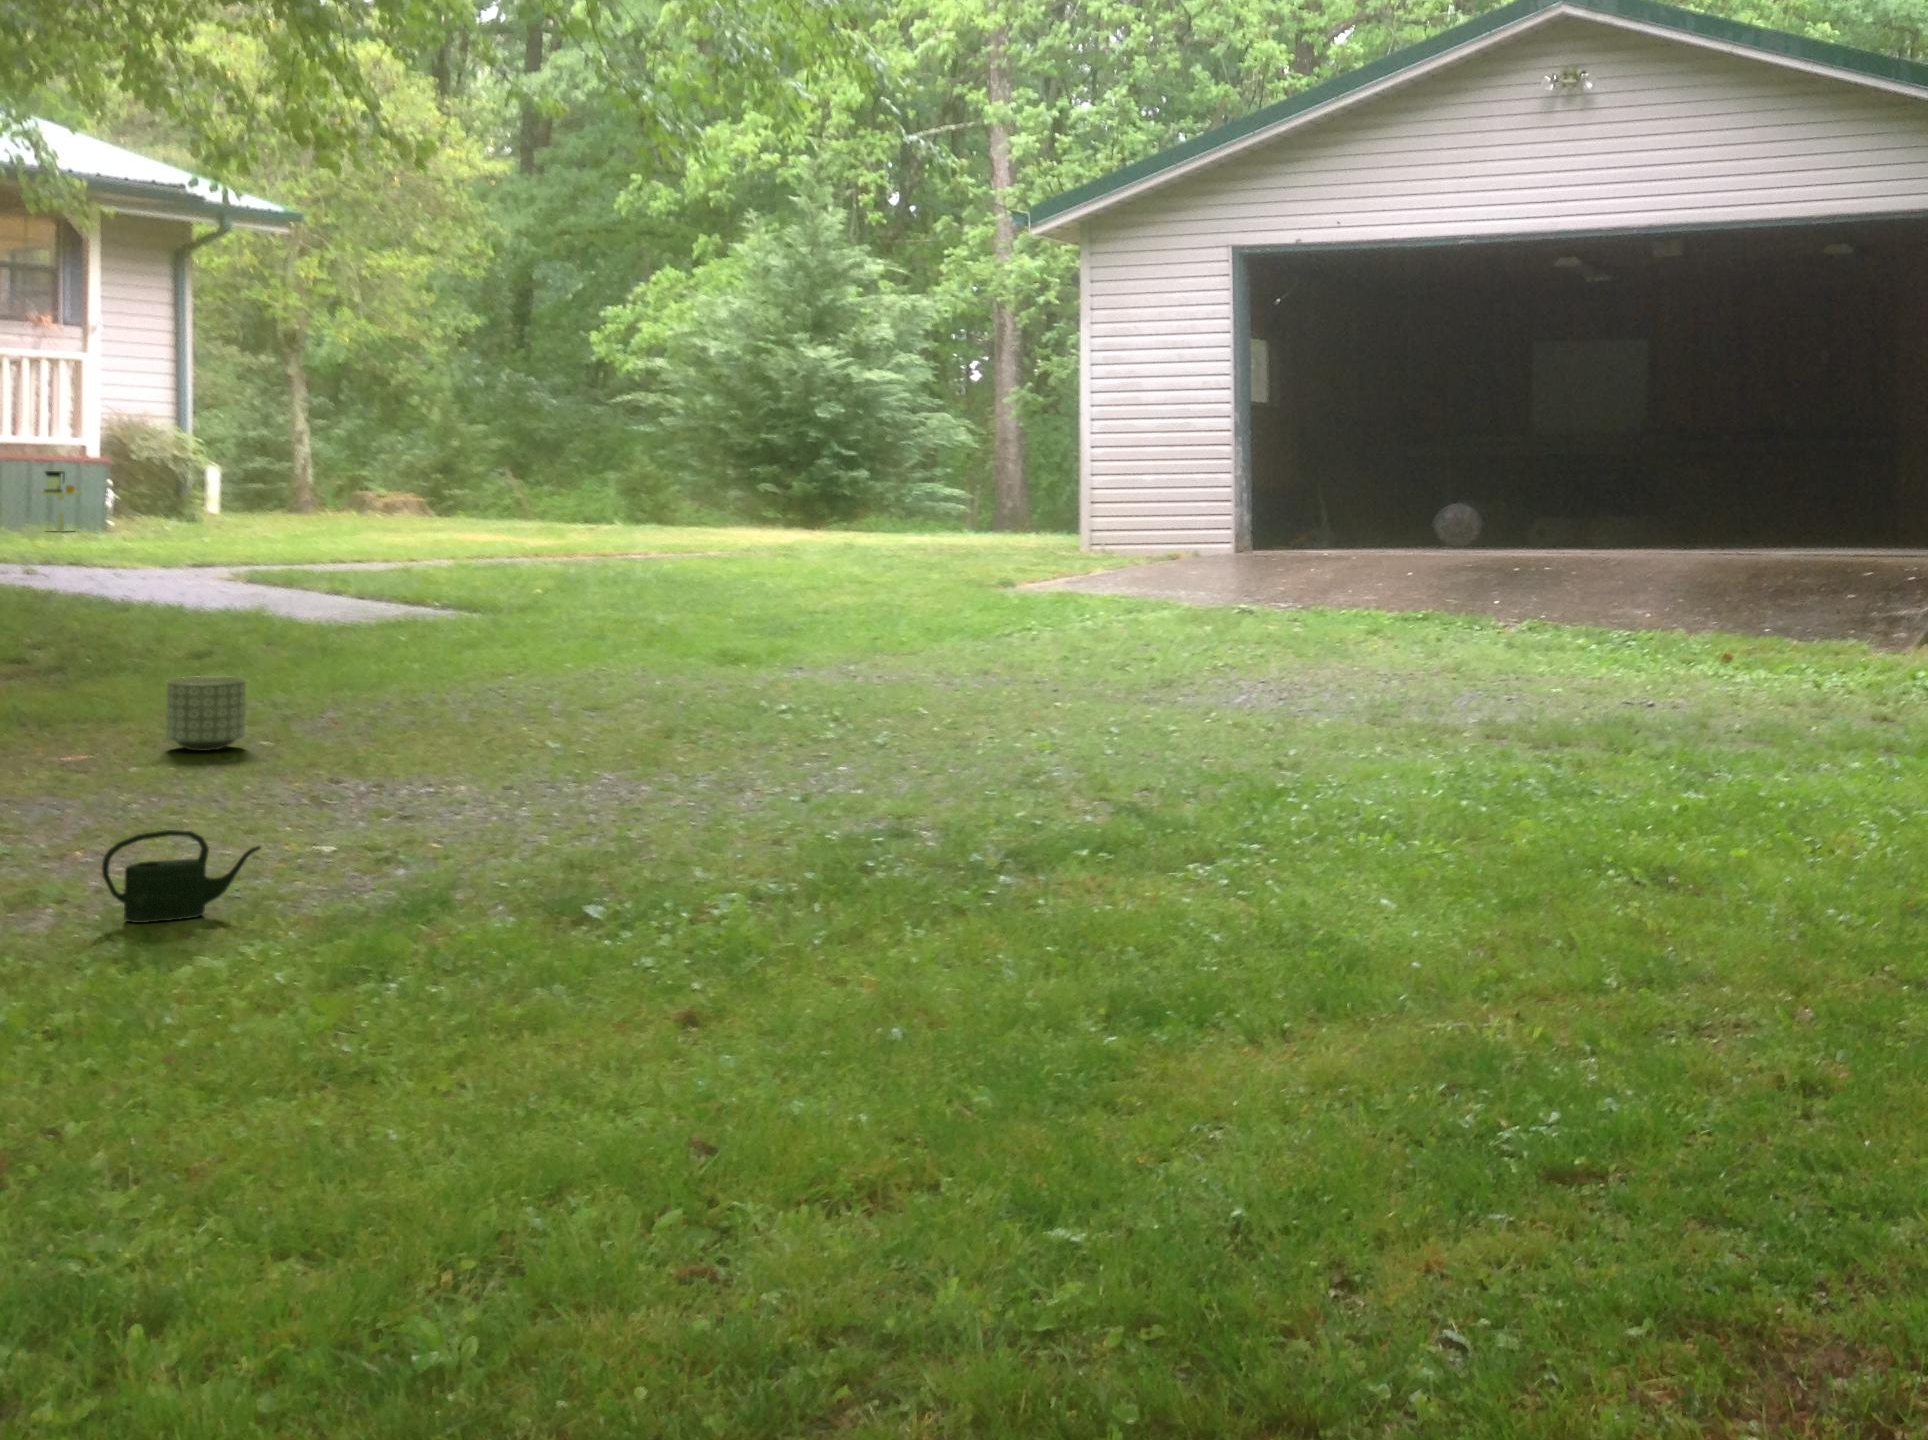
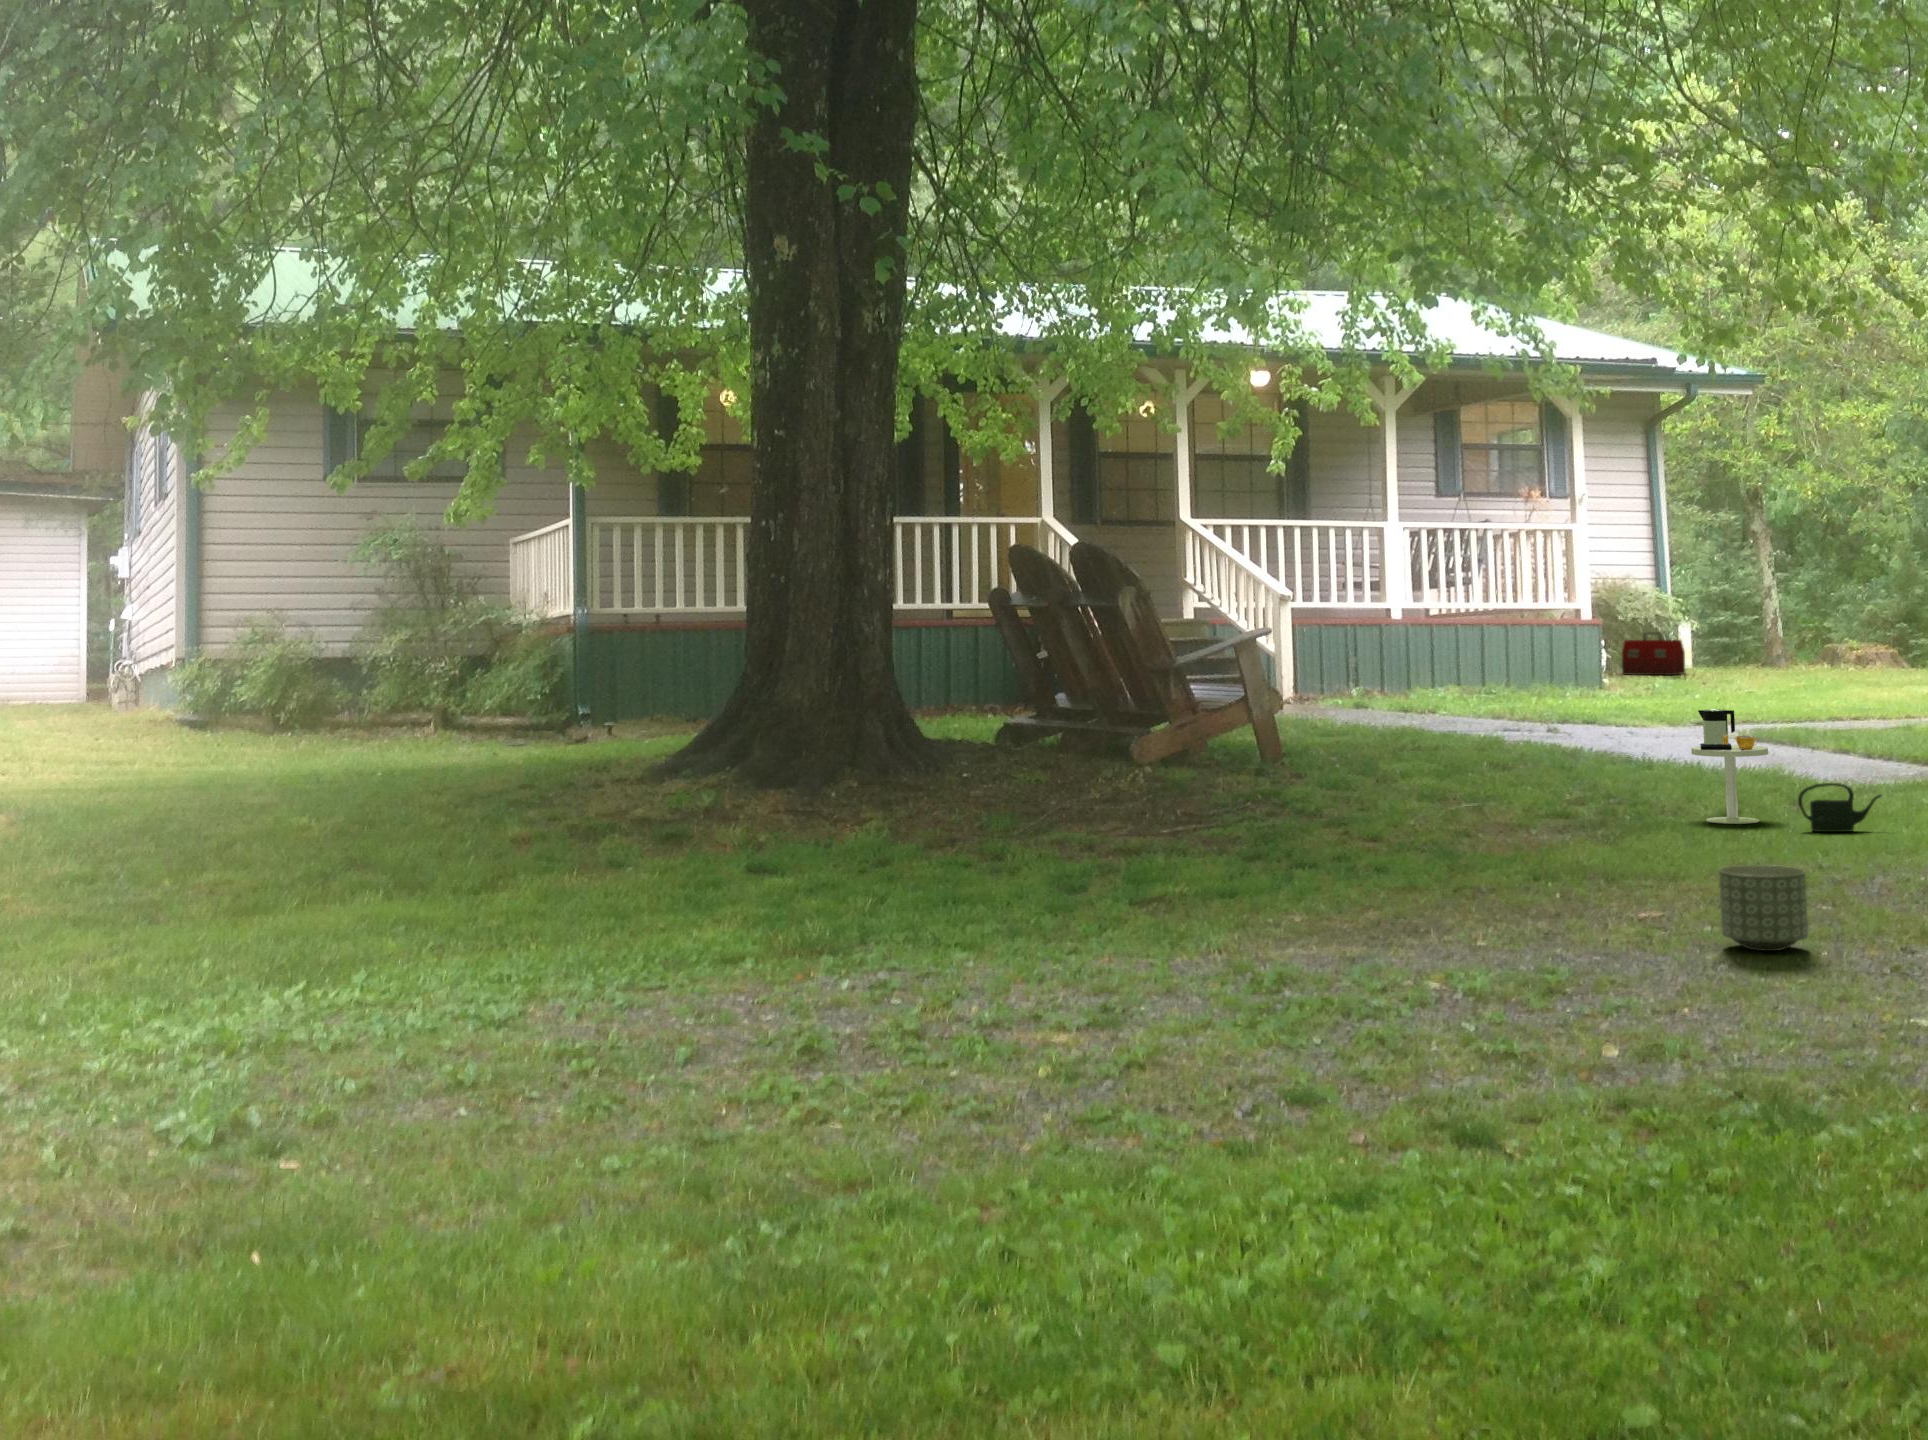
side table: present [39,471,82,532] -> present [1692,709,1768,824]
toolbox: none [131,474,202,520] -> present [1622,632,1685,675]
watering can: present [102,830,261,923] -> present [1798,783,1882,832]

